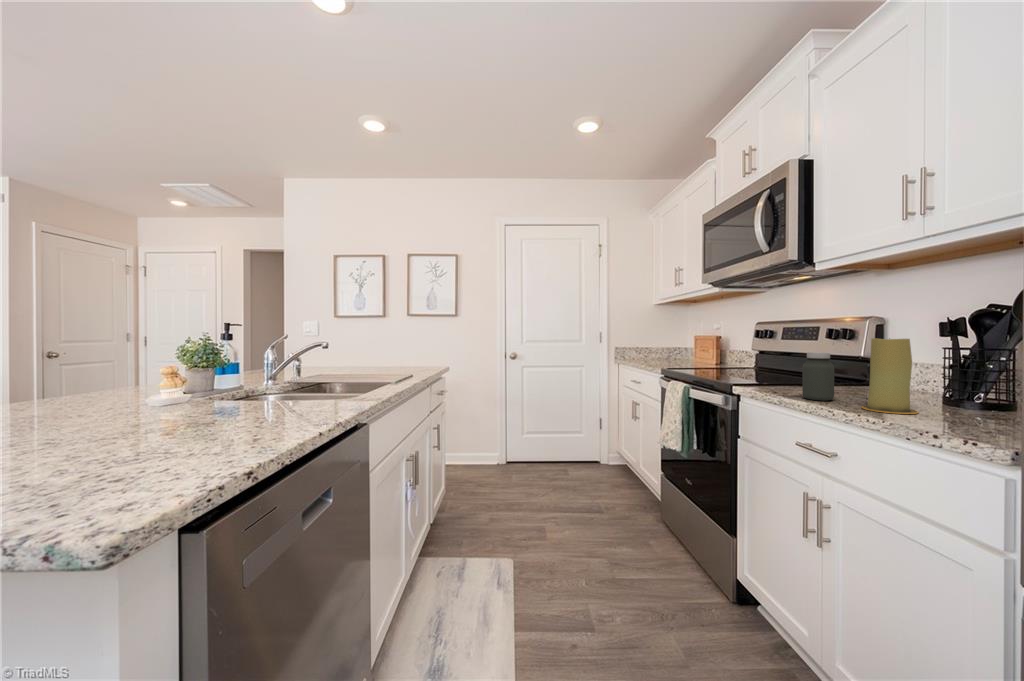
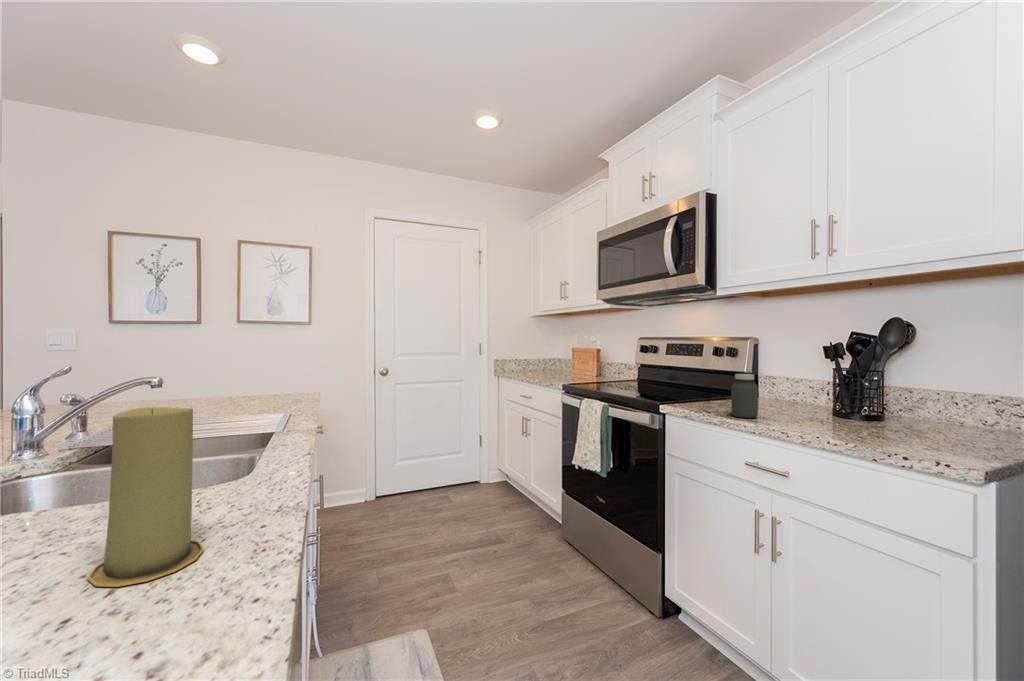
candle: present [862,338,919,414] -> present [87,407,204,587]

